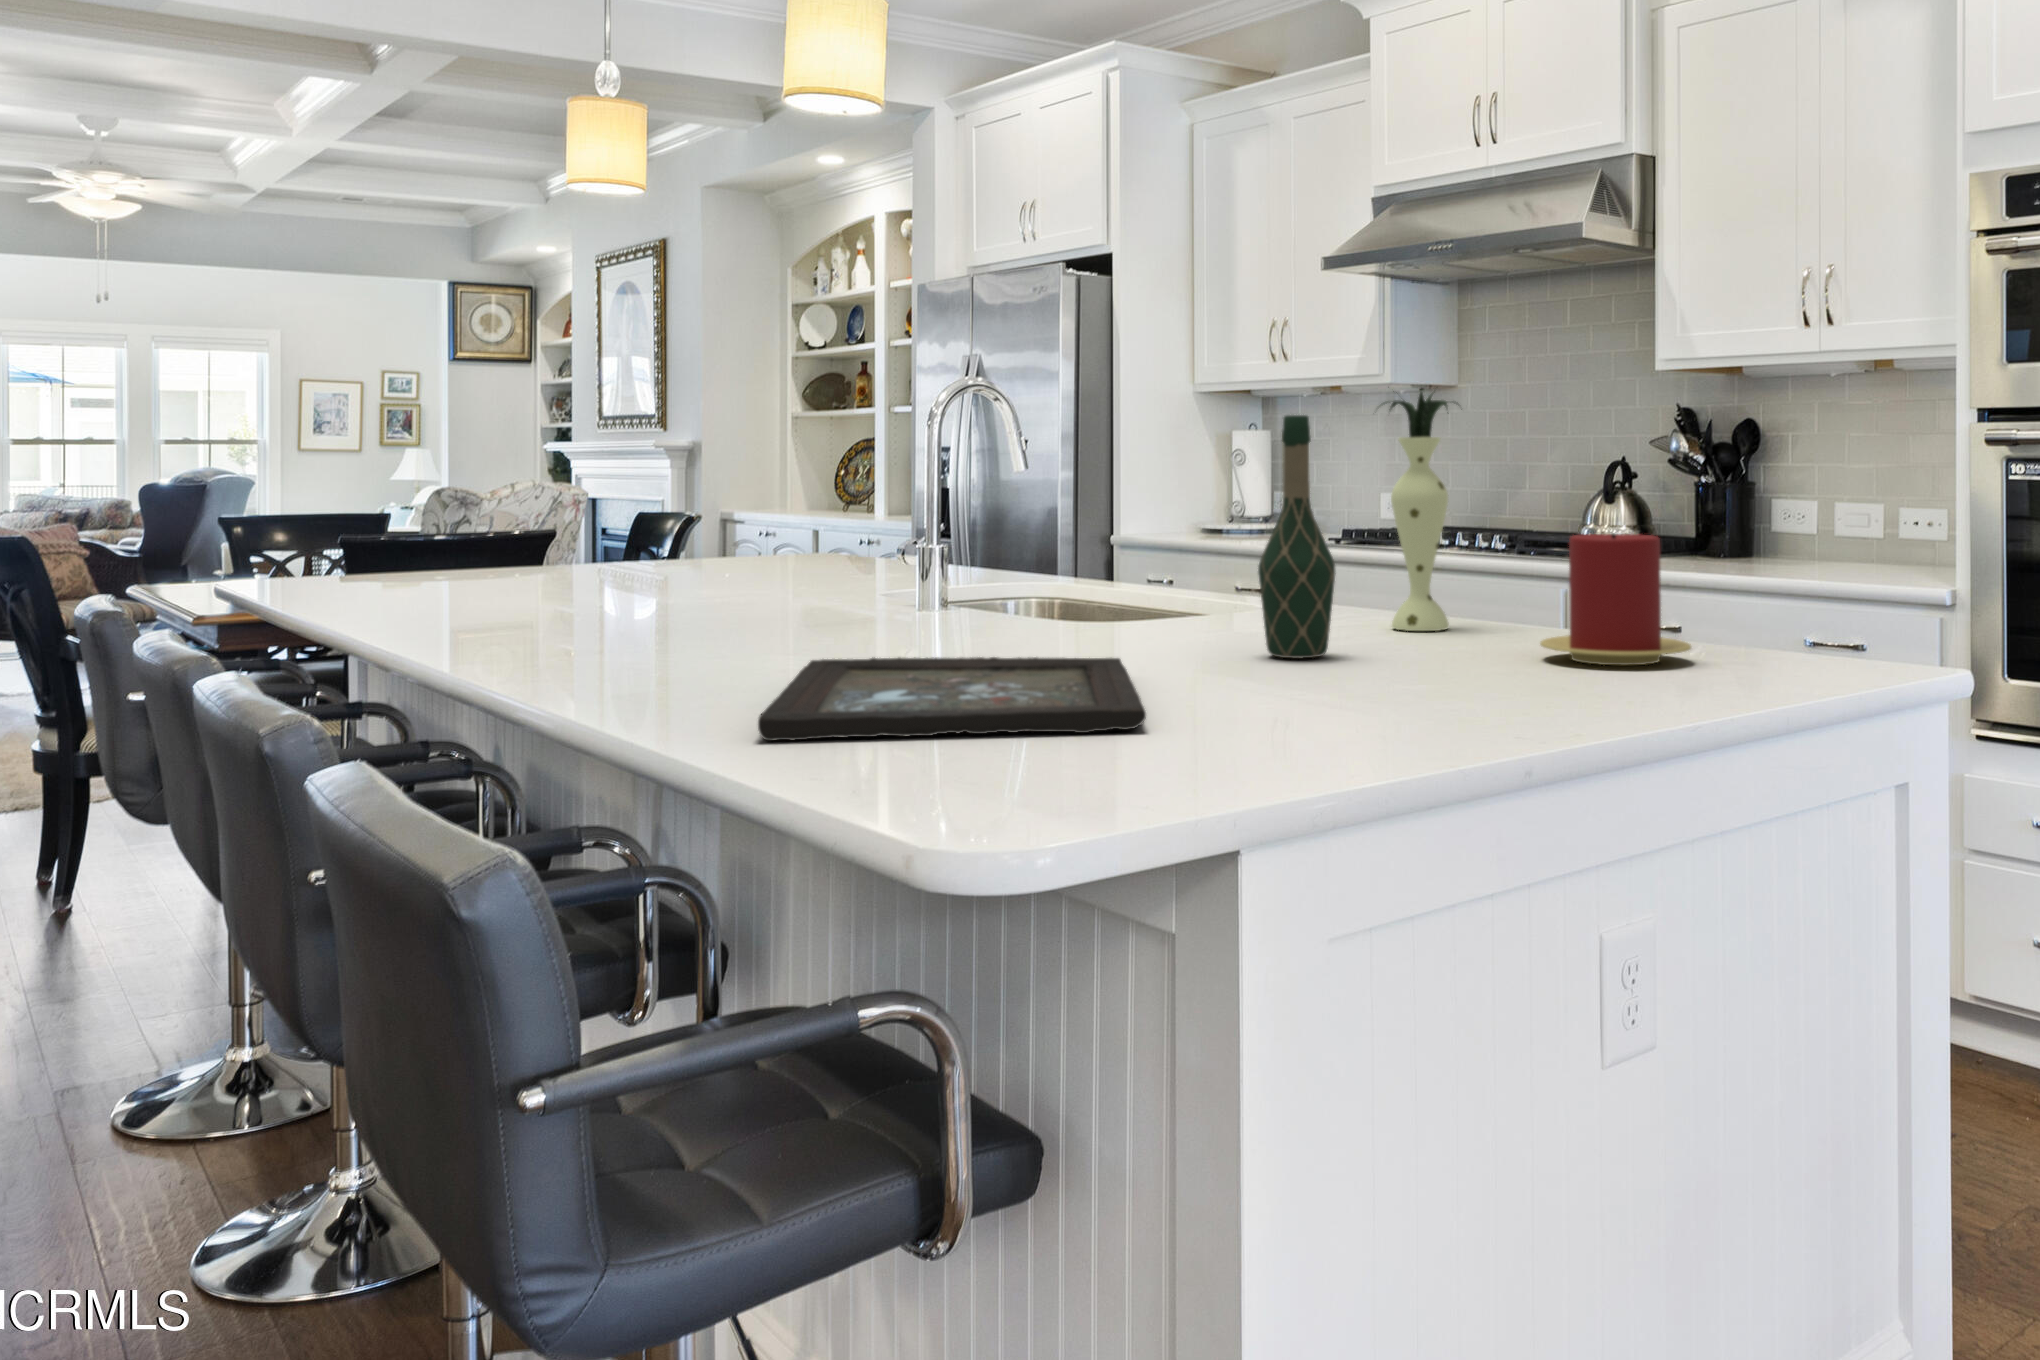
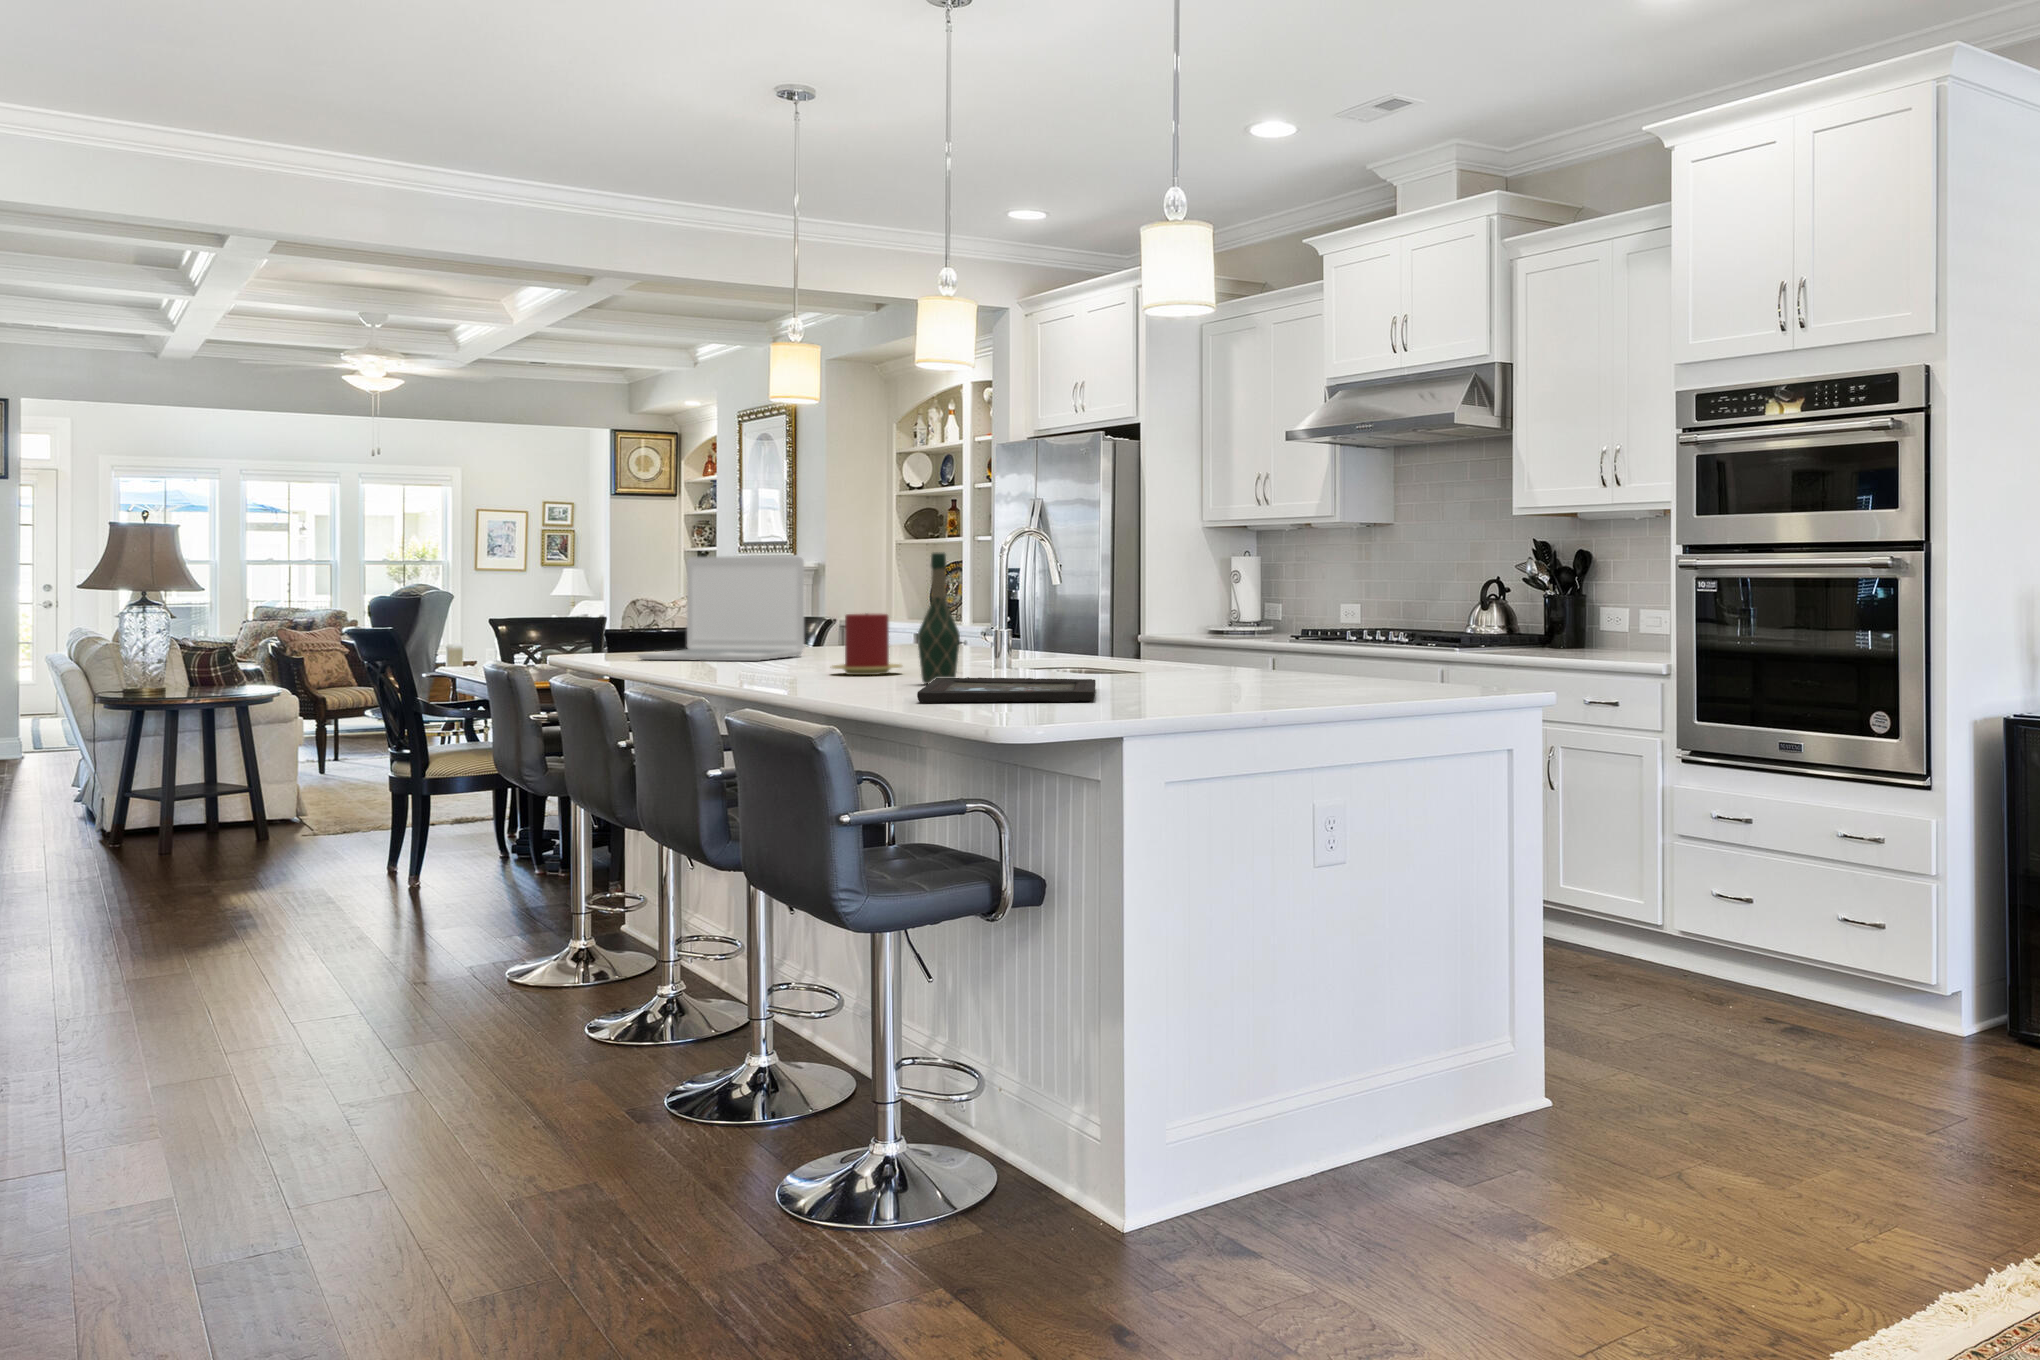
vase: present [1382,391,1449,631] -> none [1253,534,1310,677]
wine bottle: present [1258,415,1336,658] -> present [917,552,960,684]
laptop: none [343,428,622,595] -> present [638,556,804,661]
candle: present [1540,534,1691,665] -> present [832,613,902,675]

